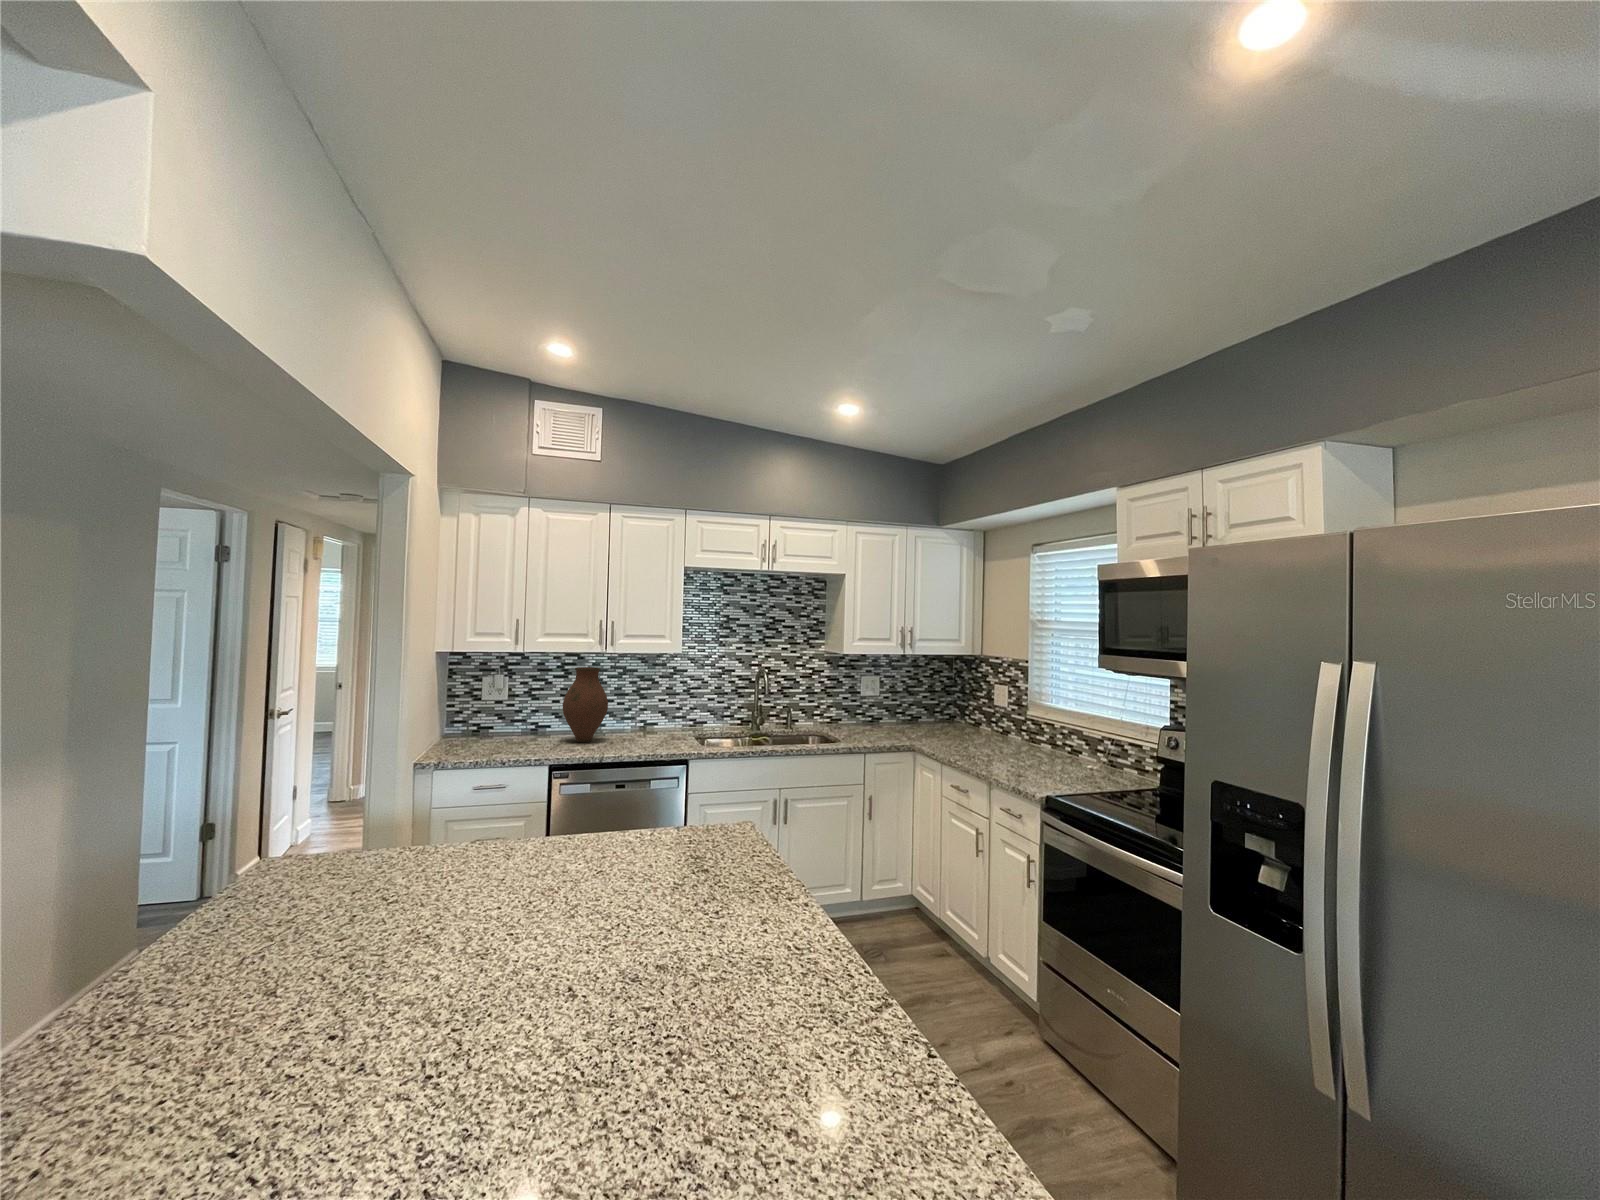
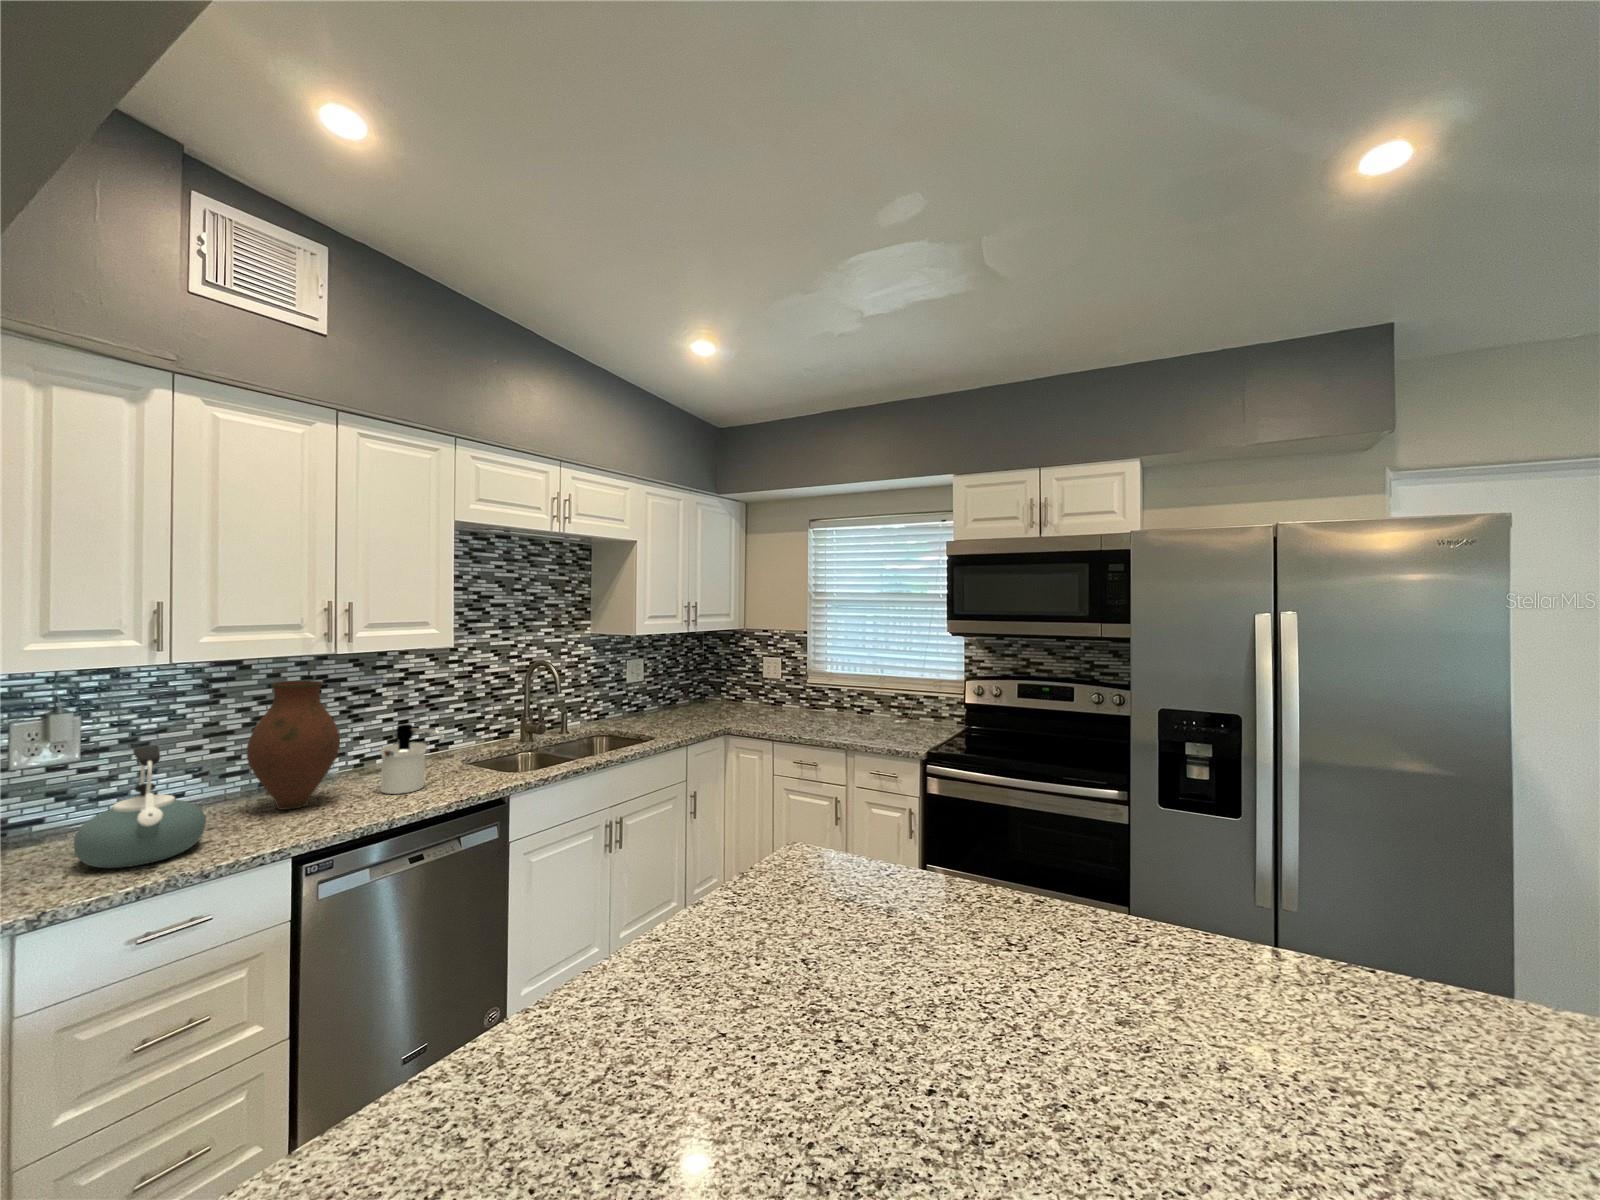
kettle: none [479,693,530,751] -> present [74,746,206,868]
soap dispenser: none [627,701,656,745] -> present [380,724,444,794]

